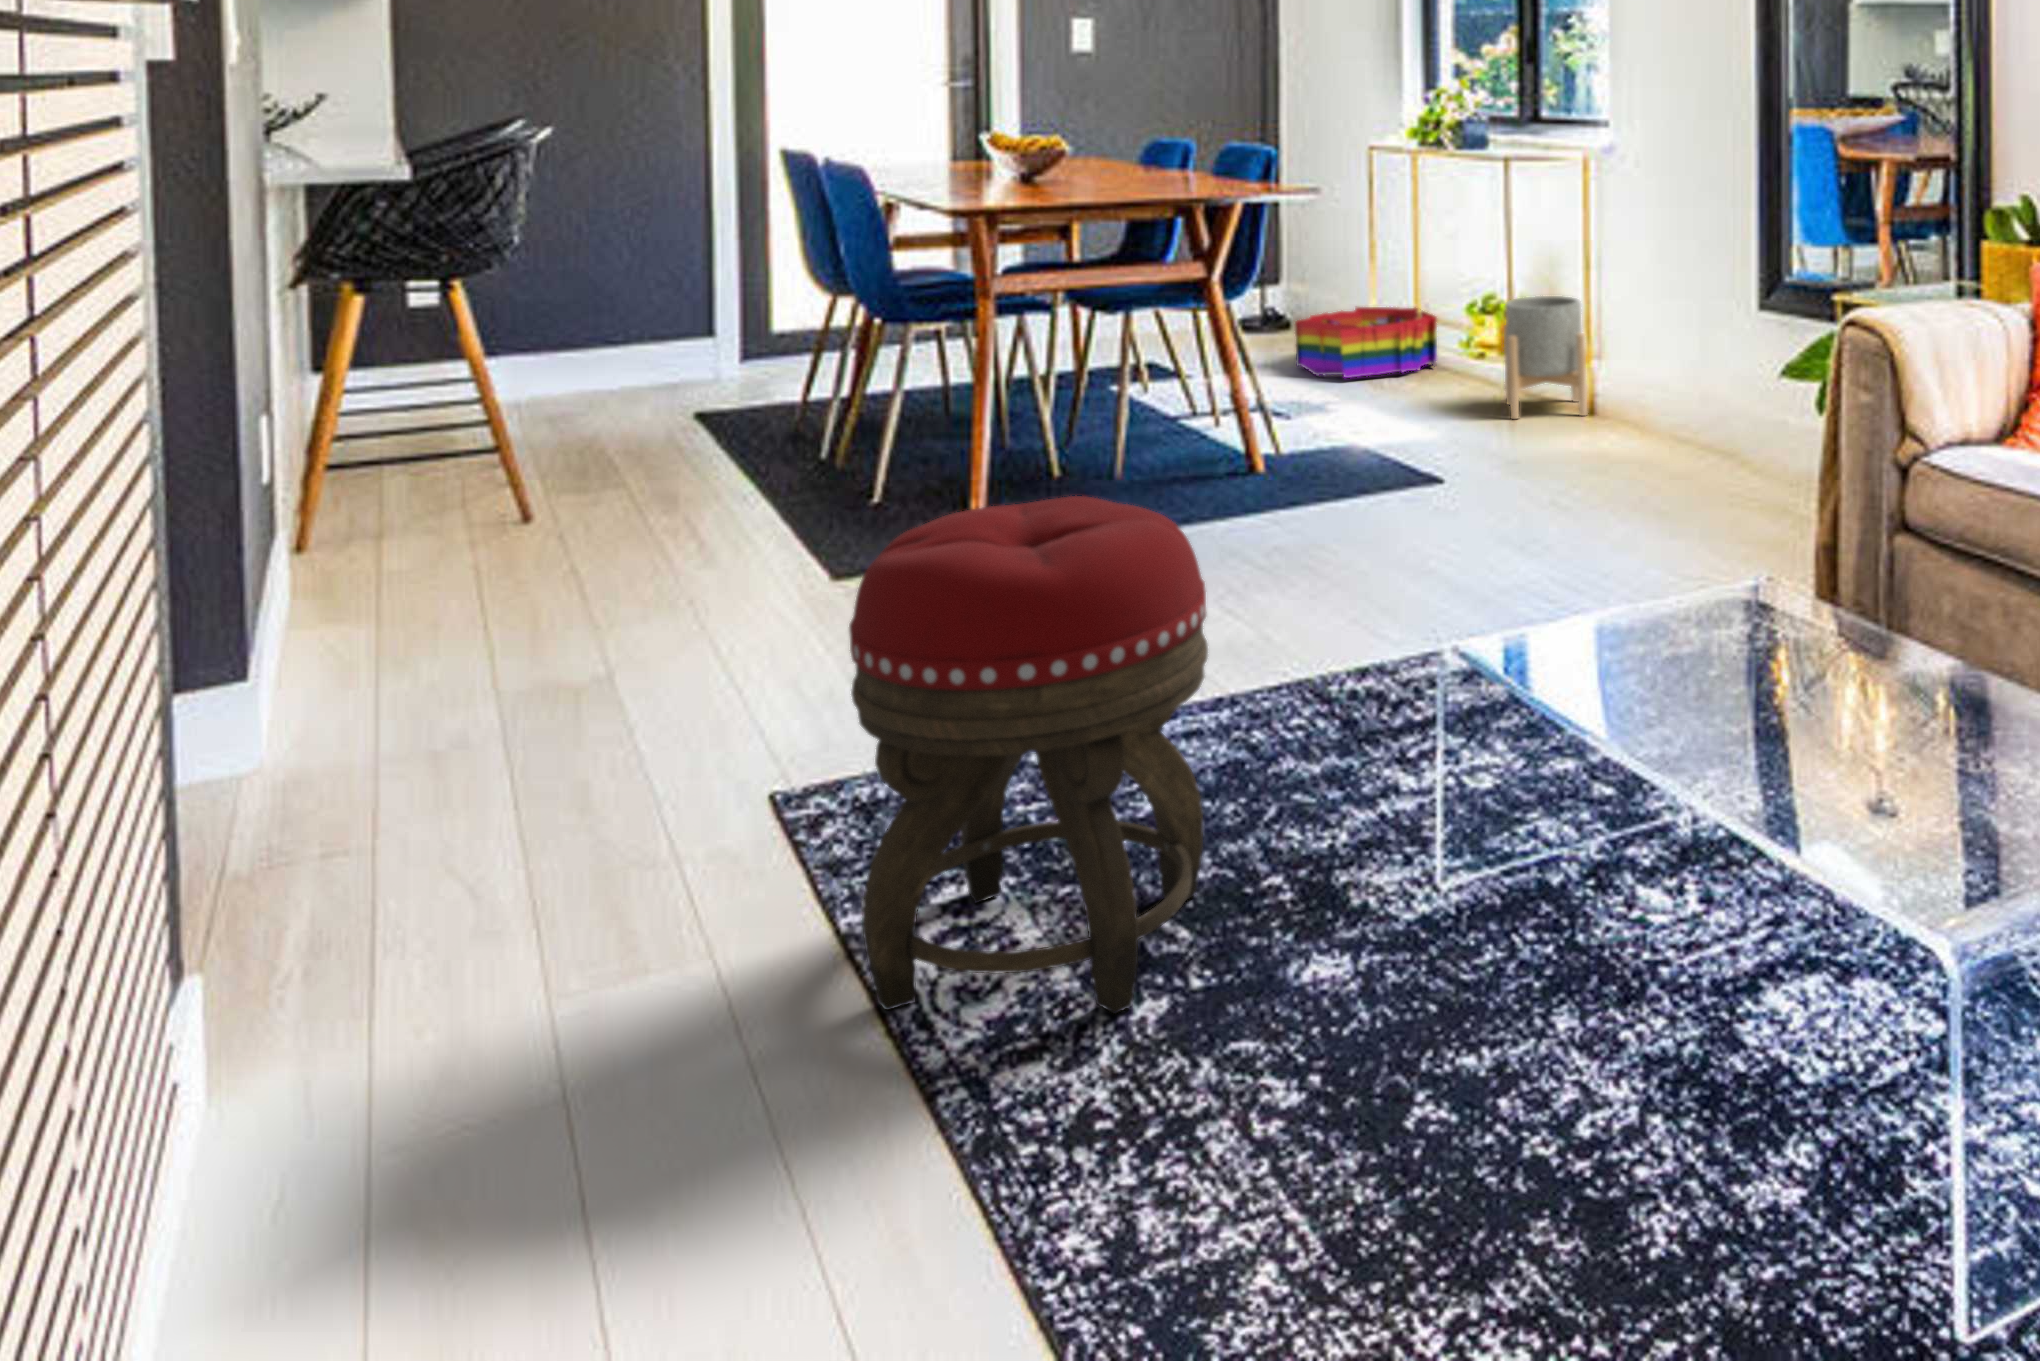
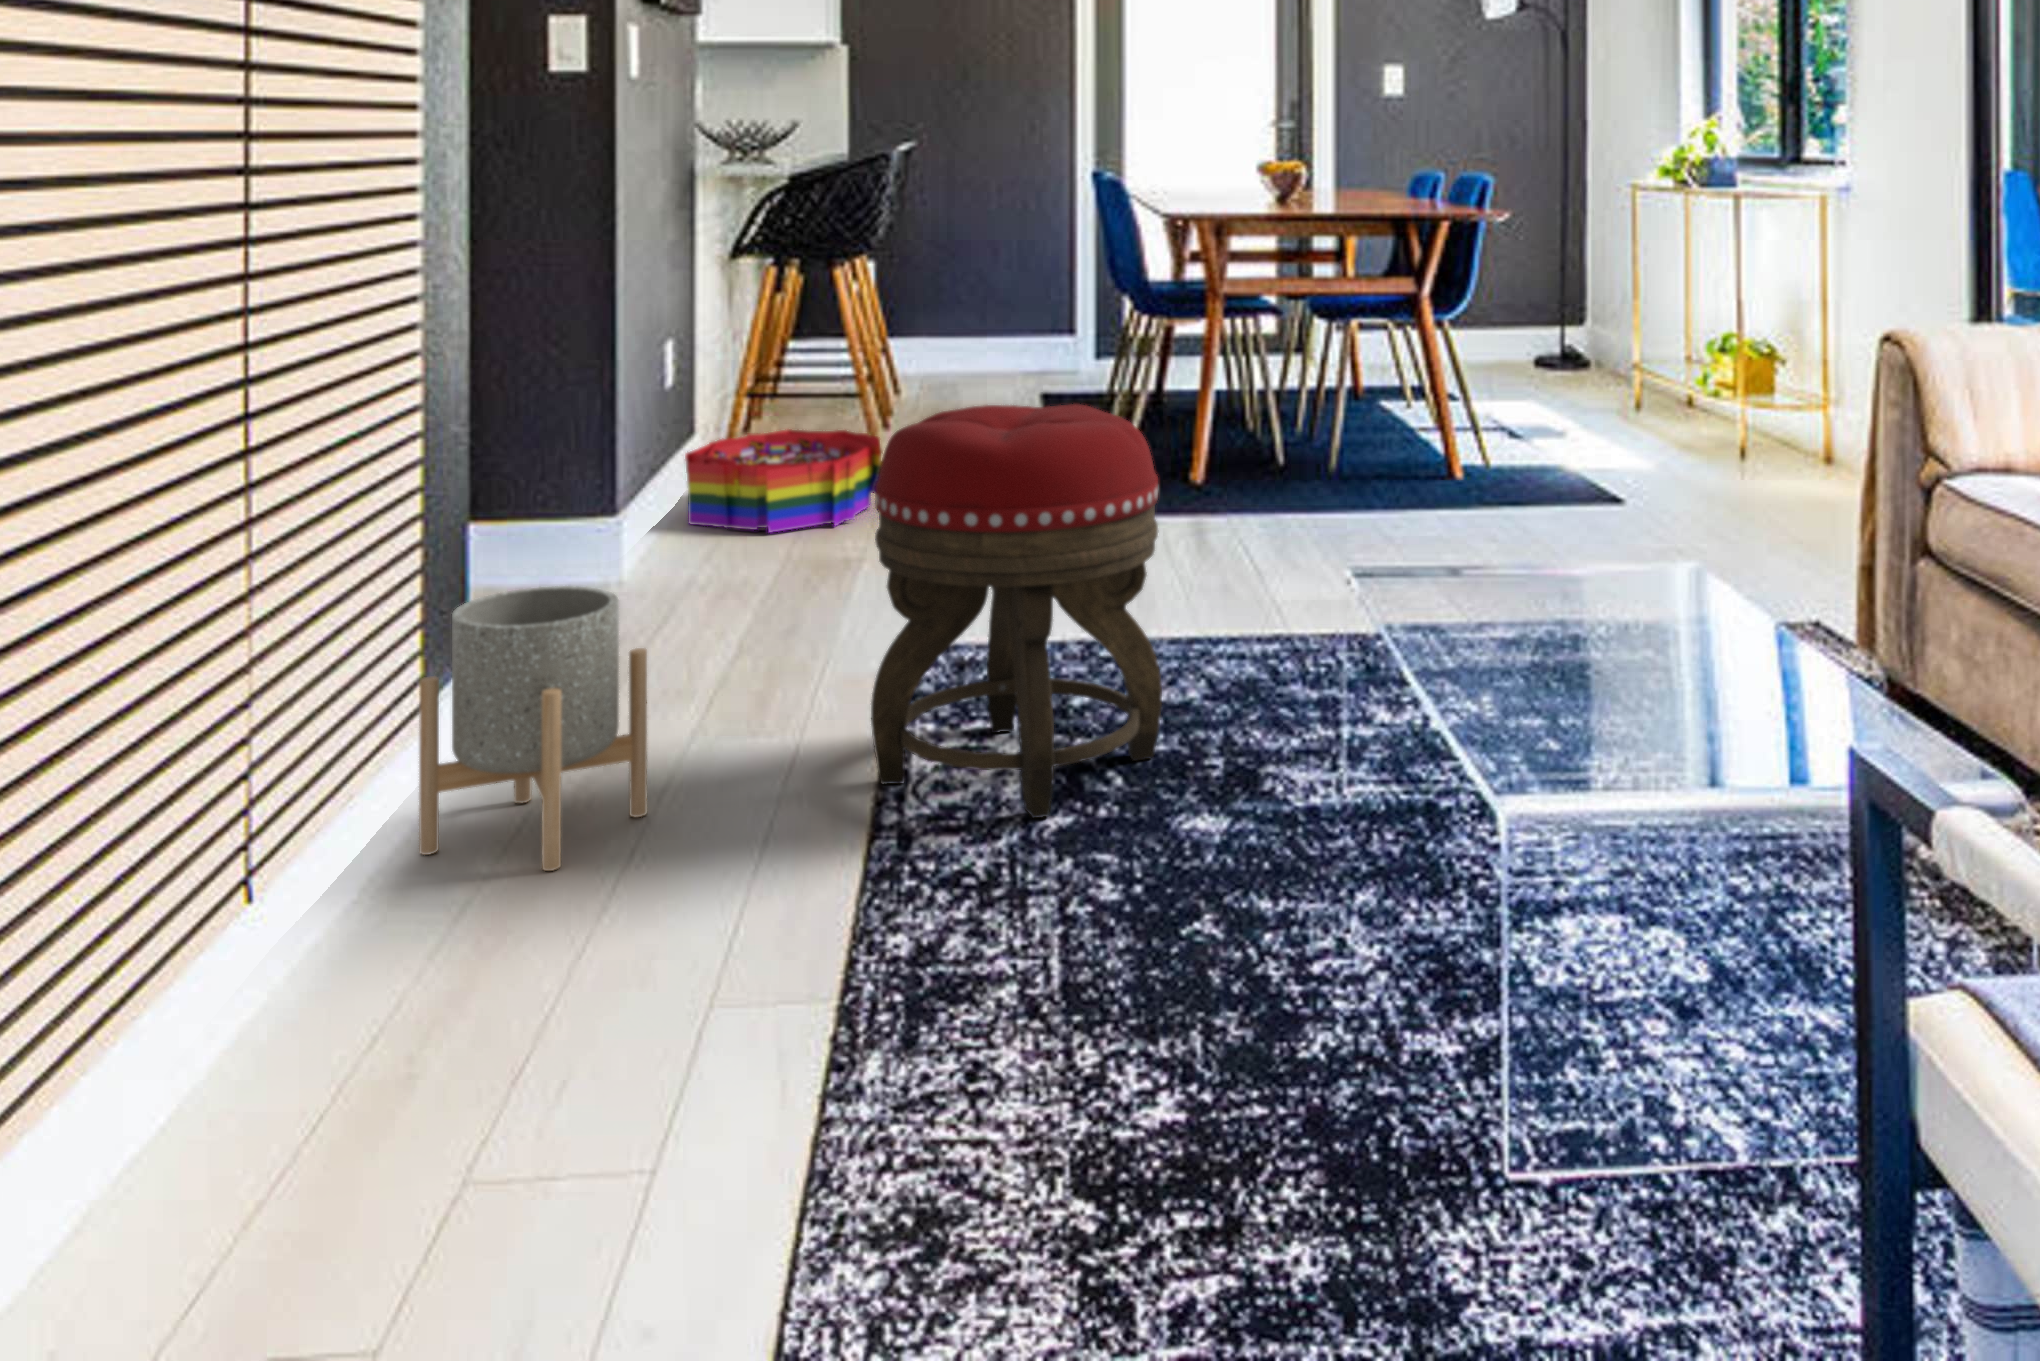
planter: present [1504,296,1587,419] -> present [419,586,647,871]
storage bin: present [1295,307,1437,378] -> present [685,429,881,533]

